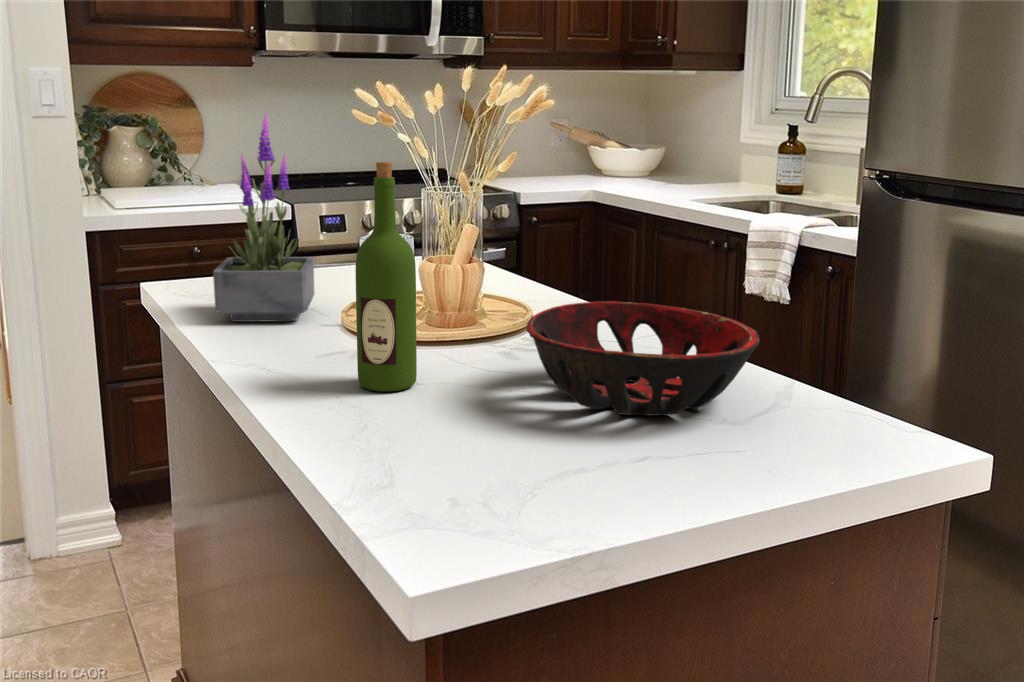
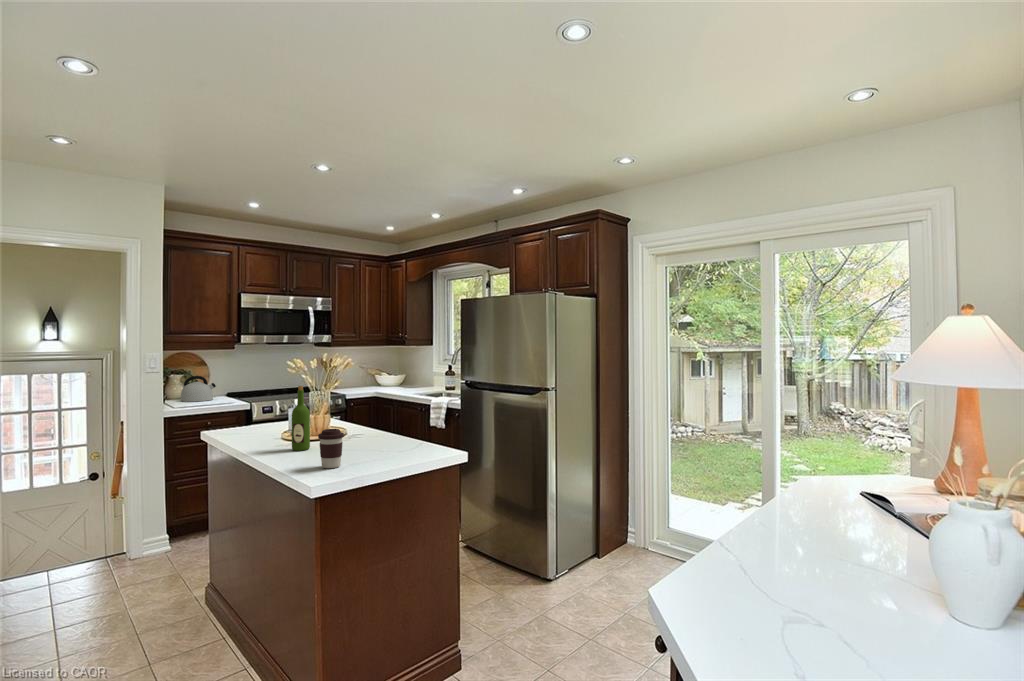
potted plant: present [213,115,314,322] -> none [239,372,272,439]
kettle: none [136,131,212,194] -> present [180,376,216,402]
decorative bowl: present [526,301,760,416] -> none [342,422,406,450]
coffee cup: none [441,347,544,514] -> present [318,429,344,468]

